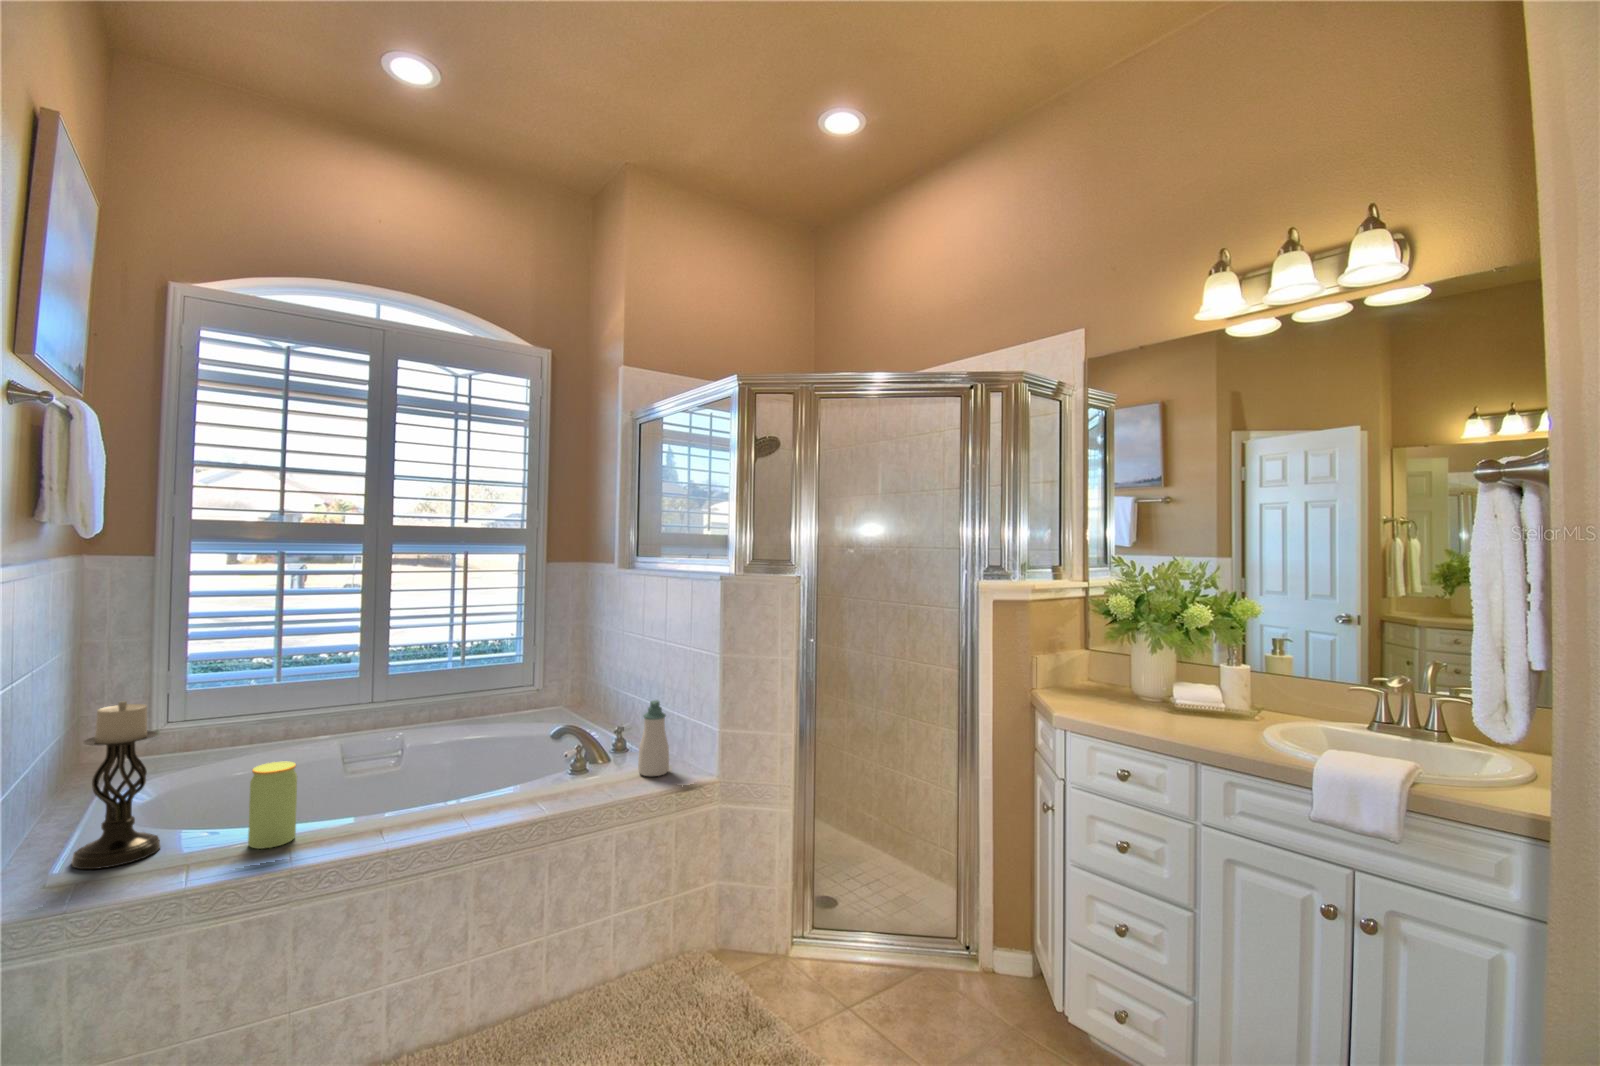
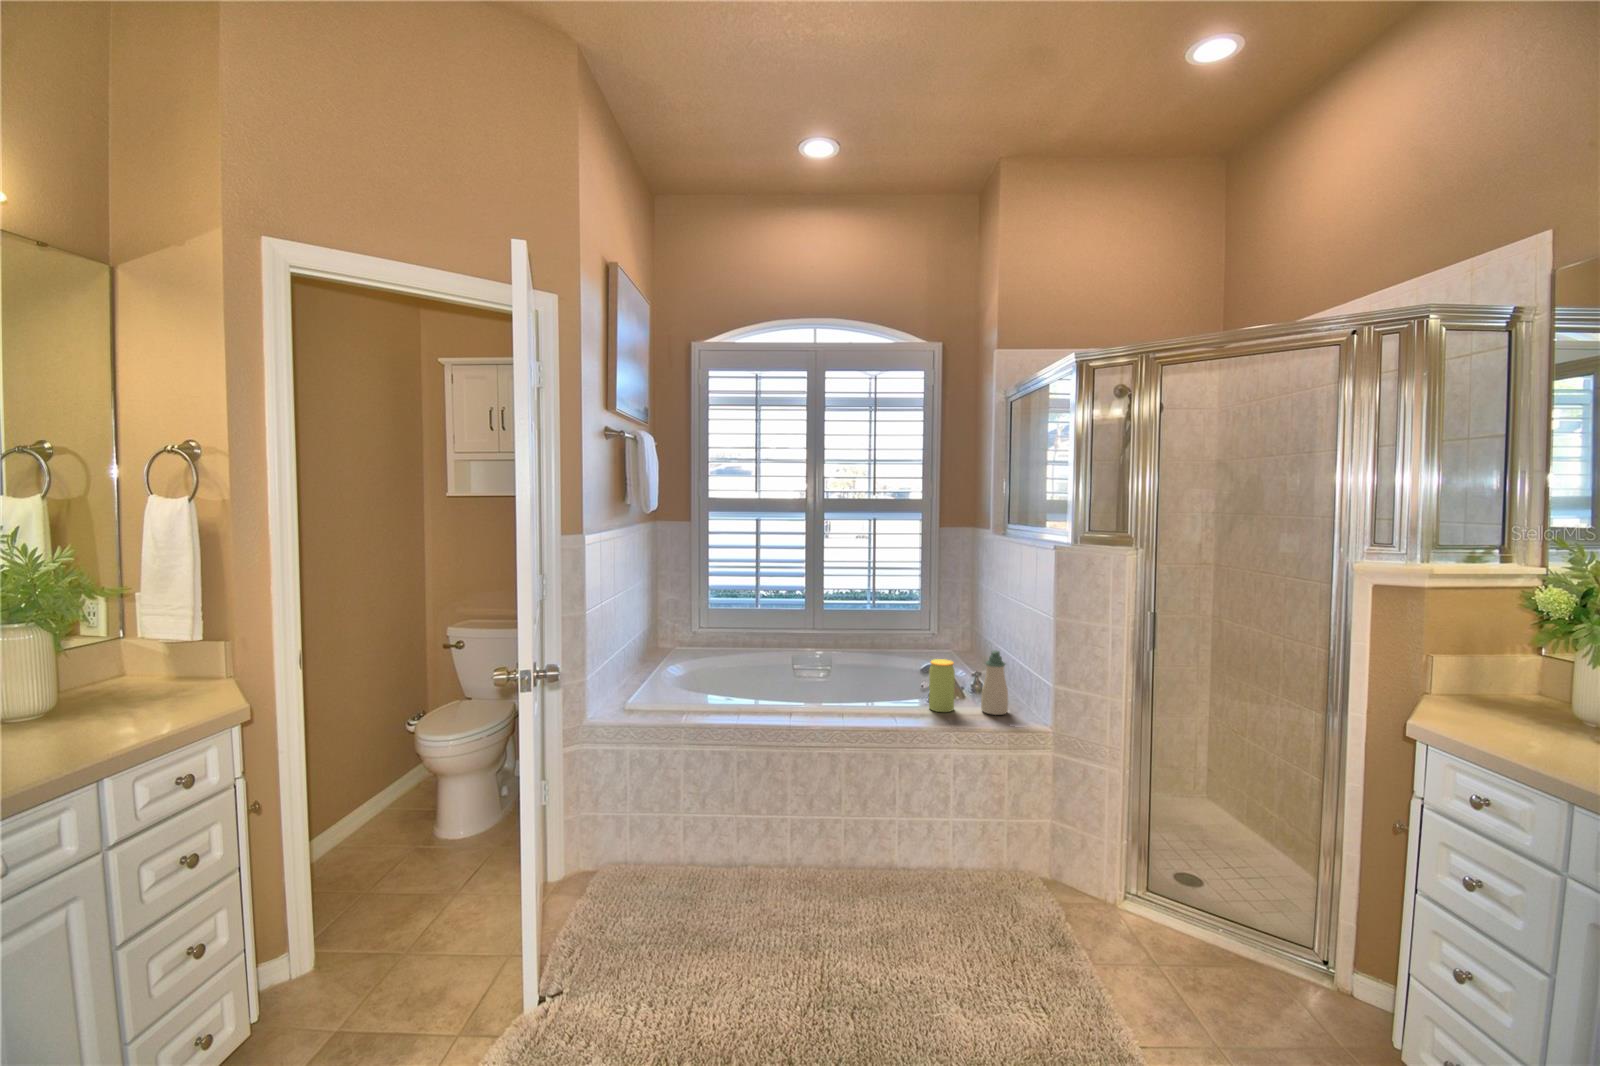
candle holder: present [72,701,160,869] -> none [639,611,678,706]
jar: present [248,761,297,849] -> present [929,659,955,712]

